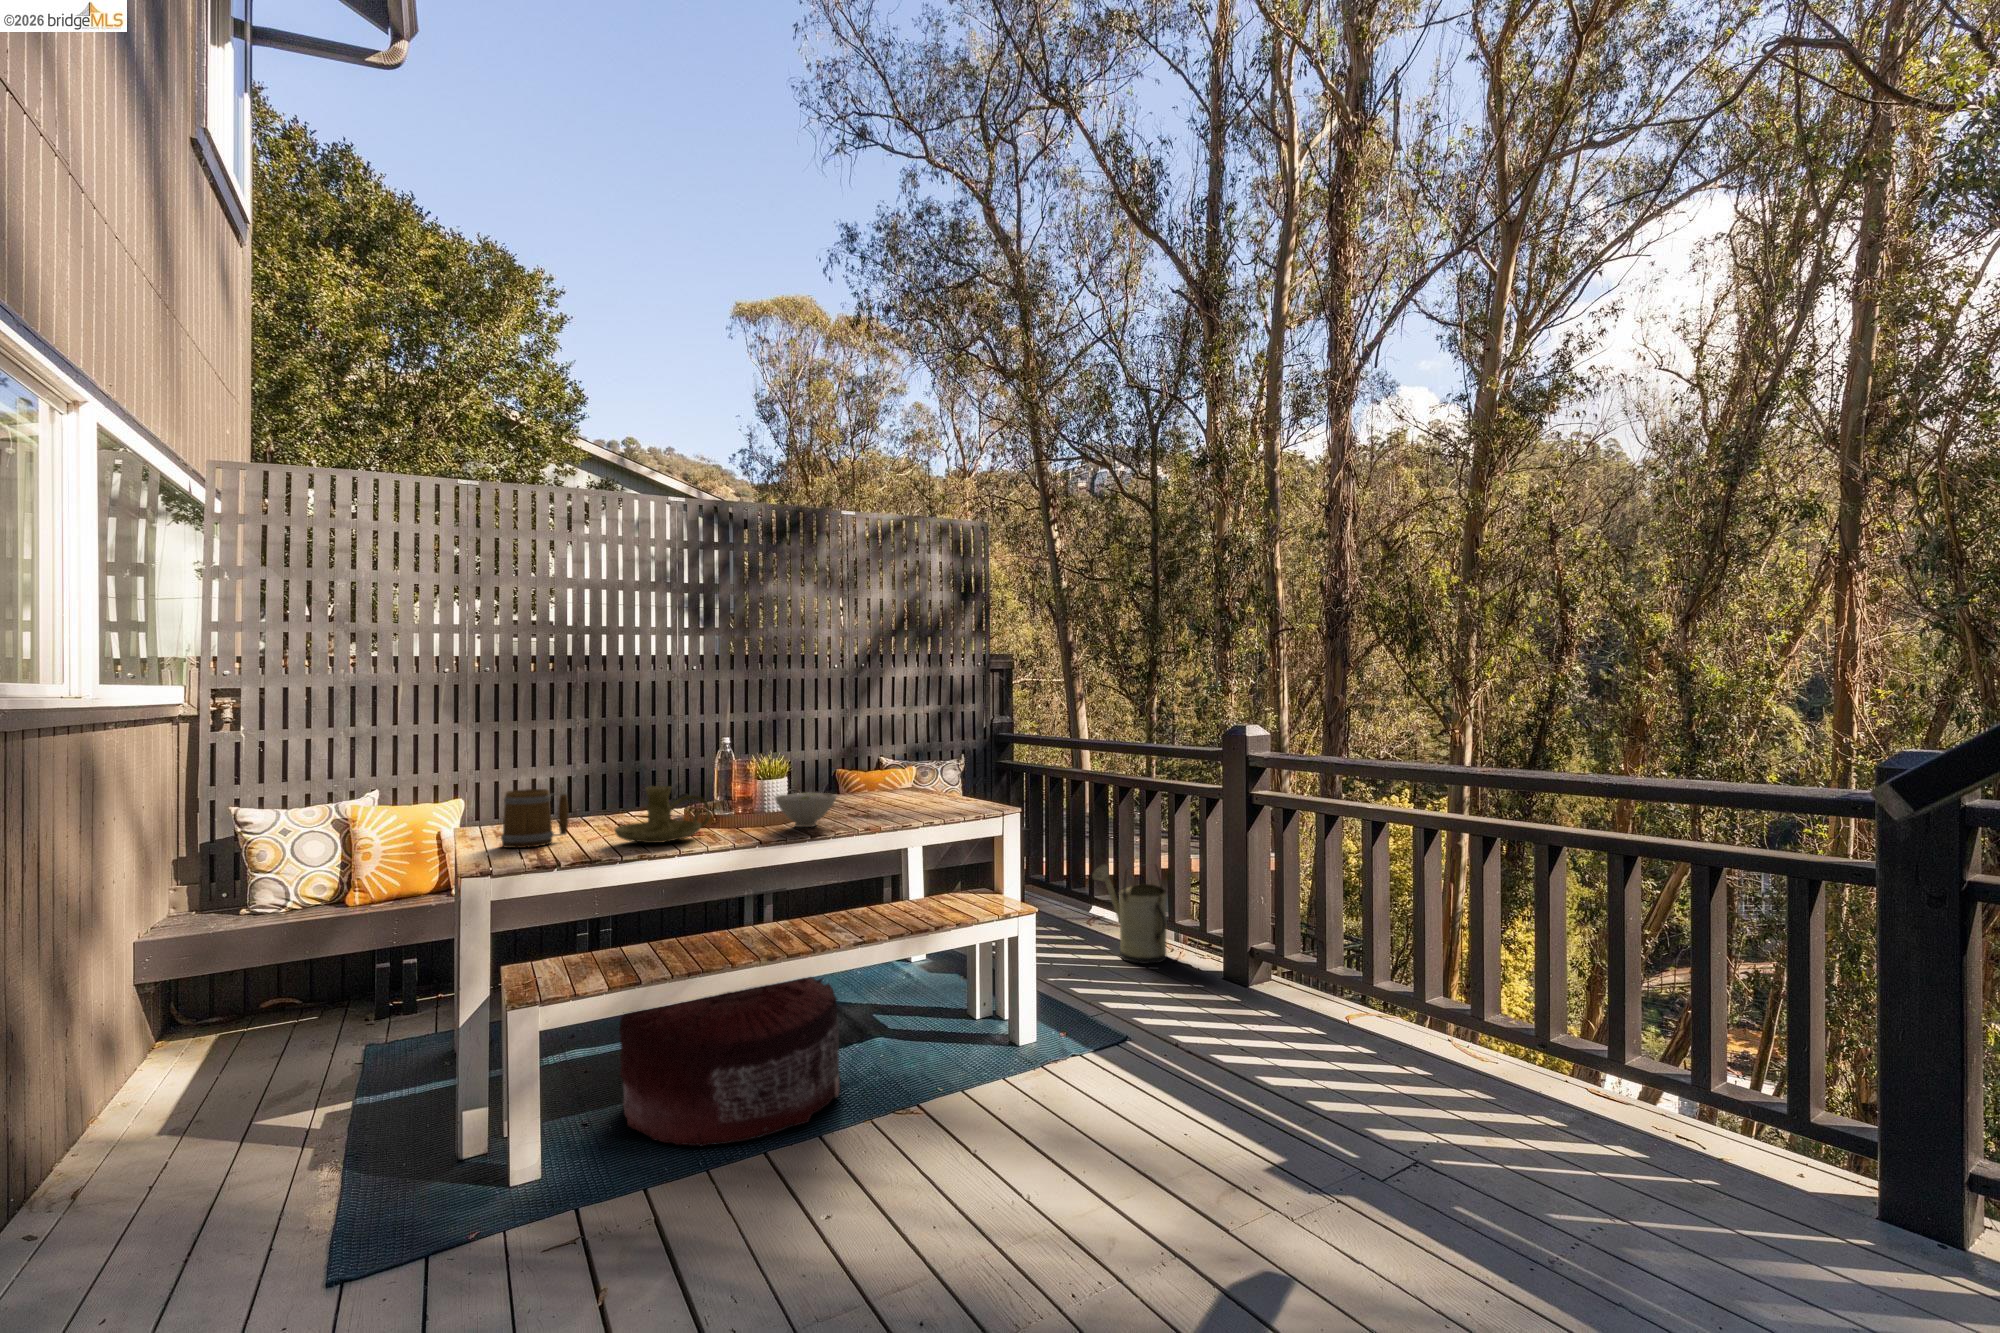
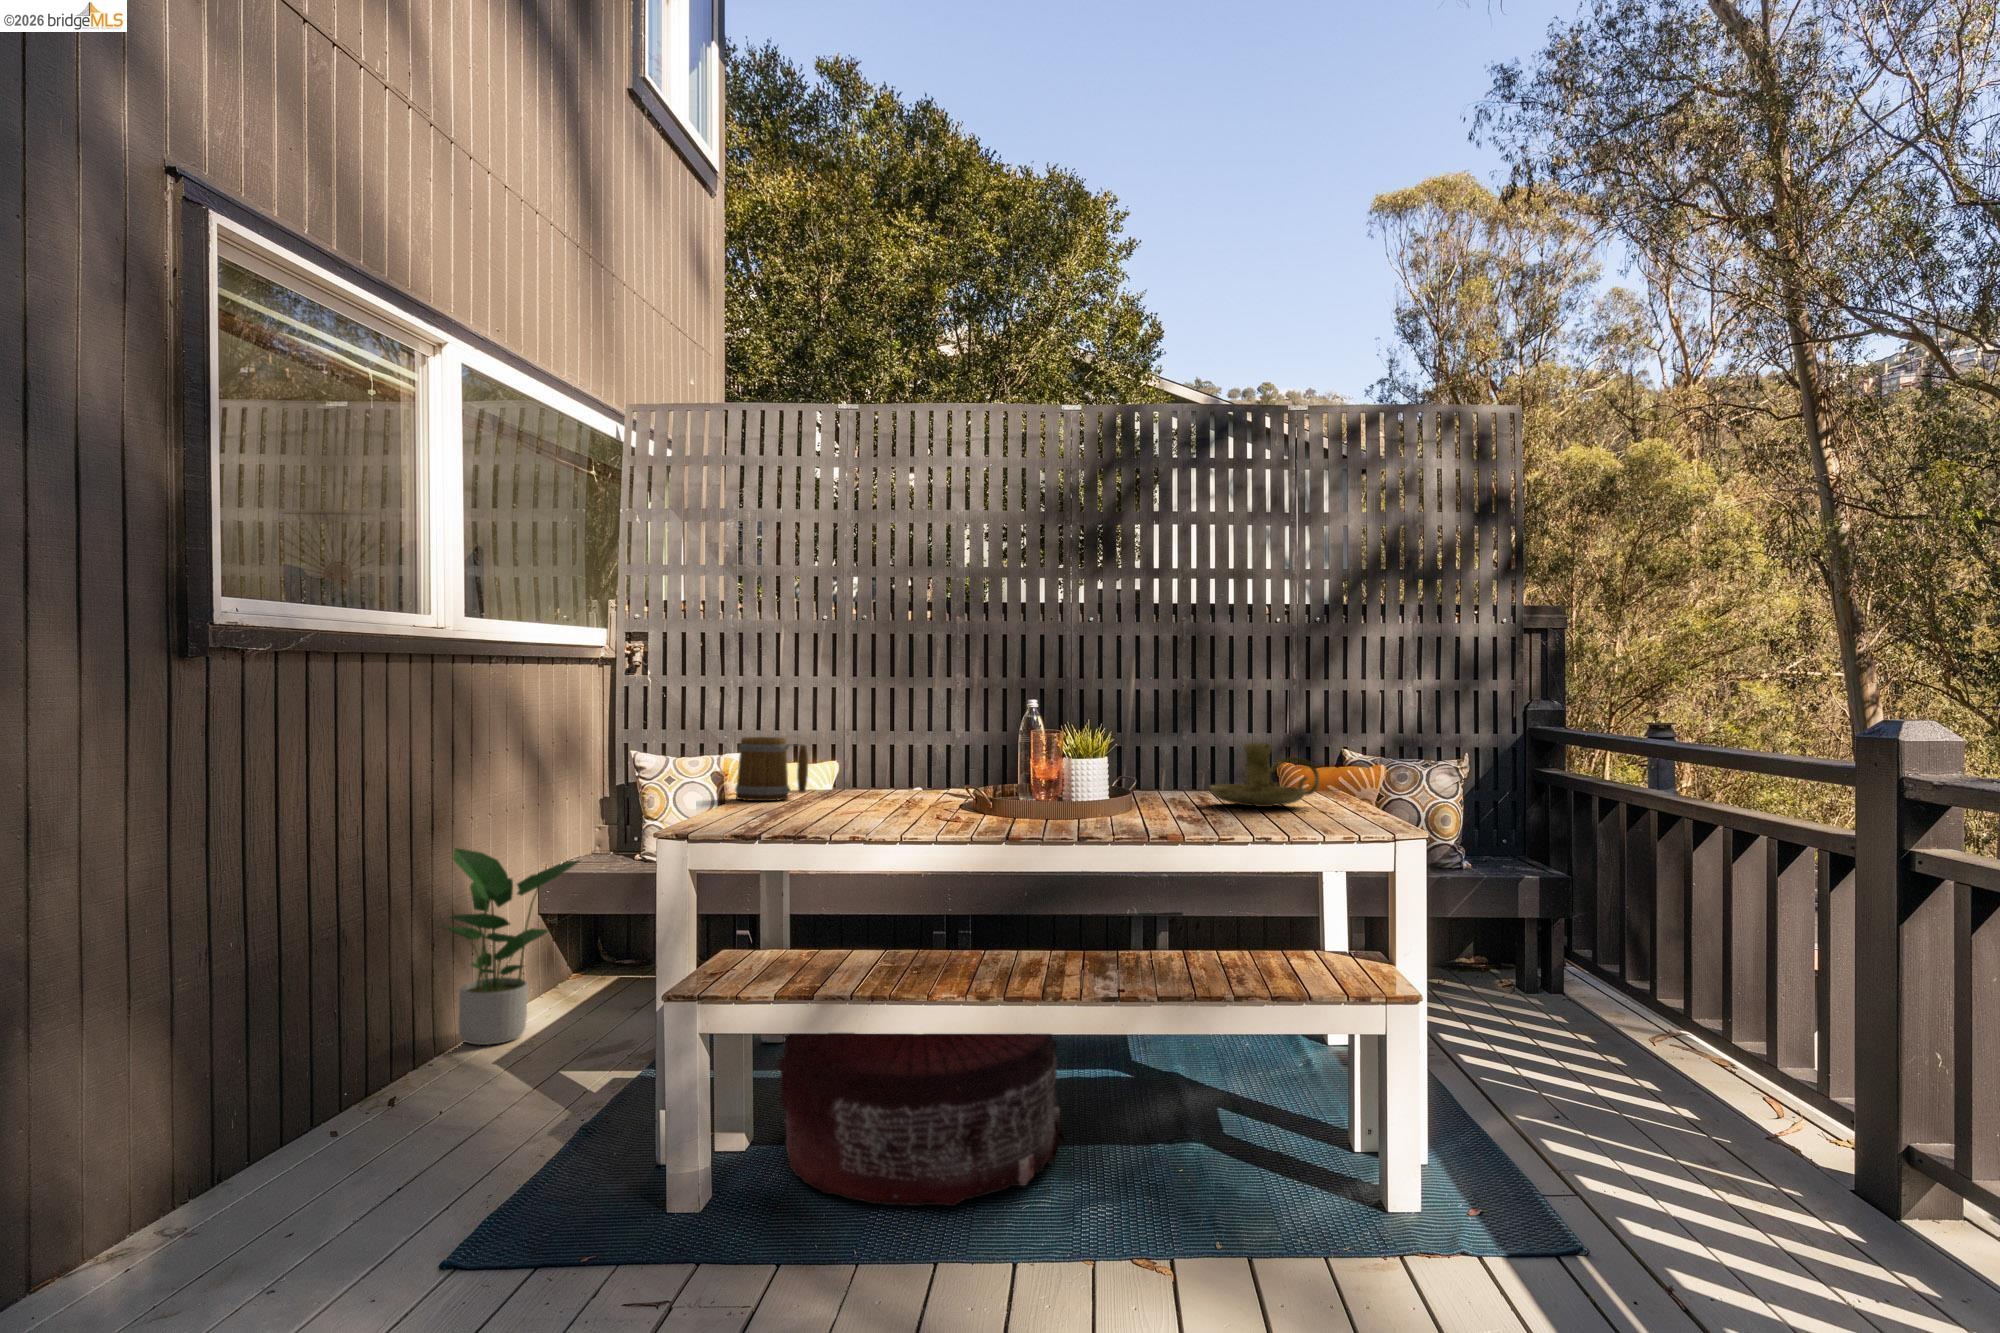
candle holder: present [615,786,710,843] -> present [1210,743,1319,807]
bowl: present [775,793,837,827] -> none [1020,767,1106,813]
watering can: present [1092,864,1167,964] -> none [1641,946,1769,1135]
potted plant: none [88,930,275,1150] -> present [444,848,579,1045]

